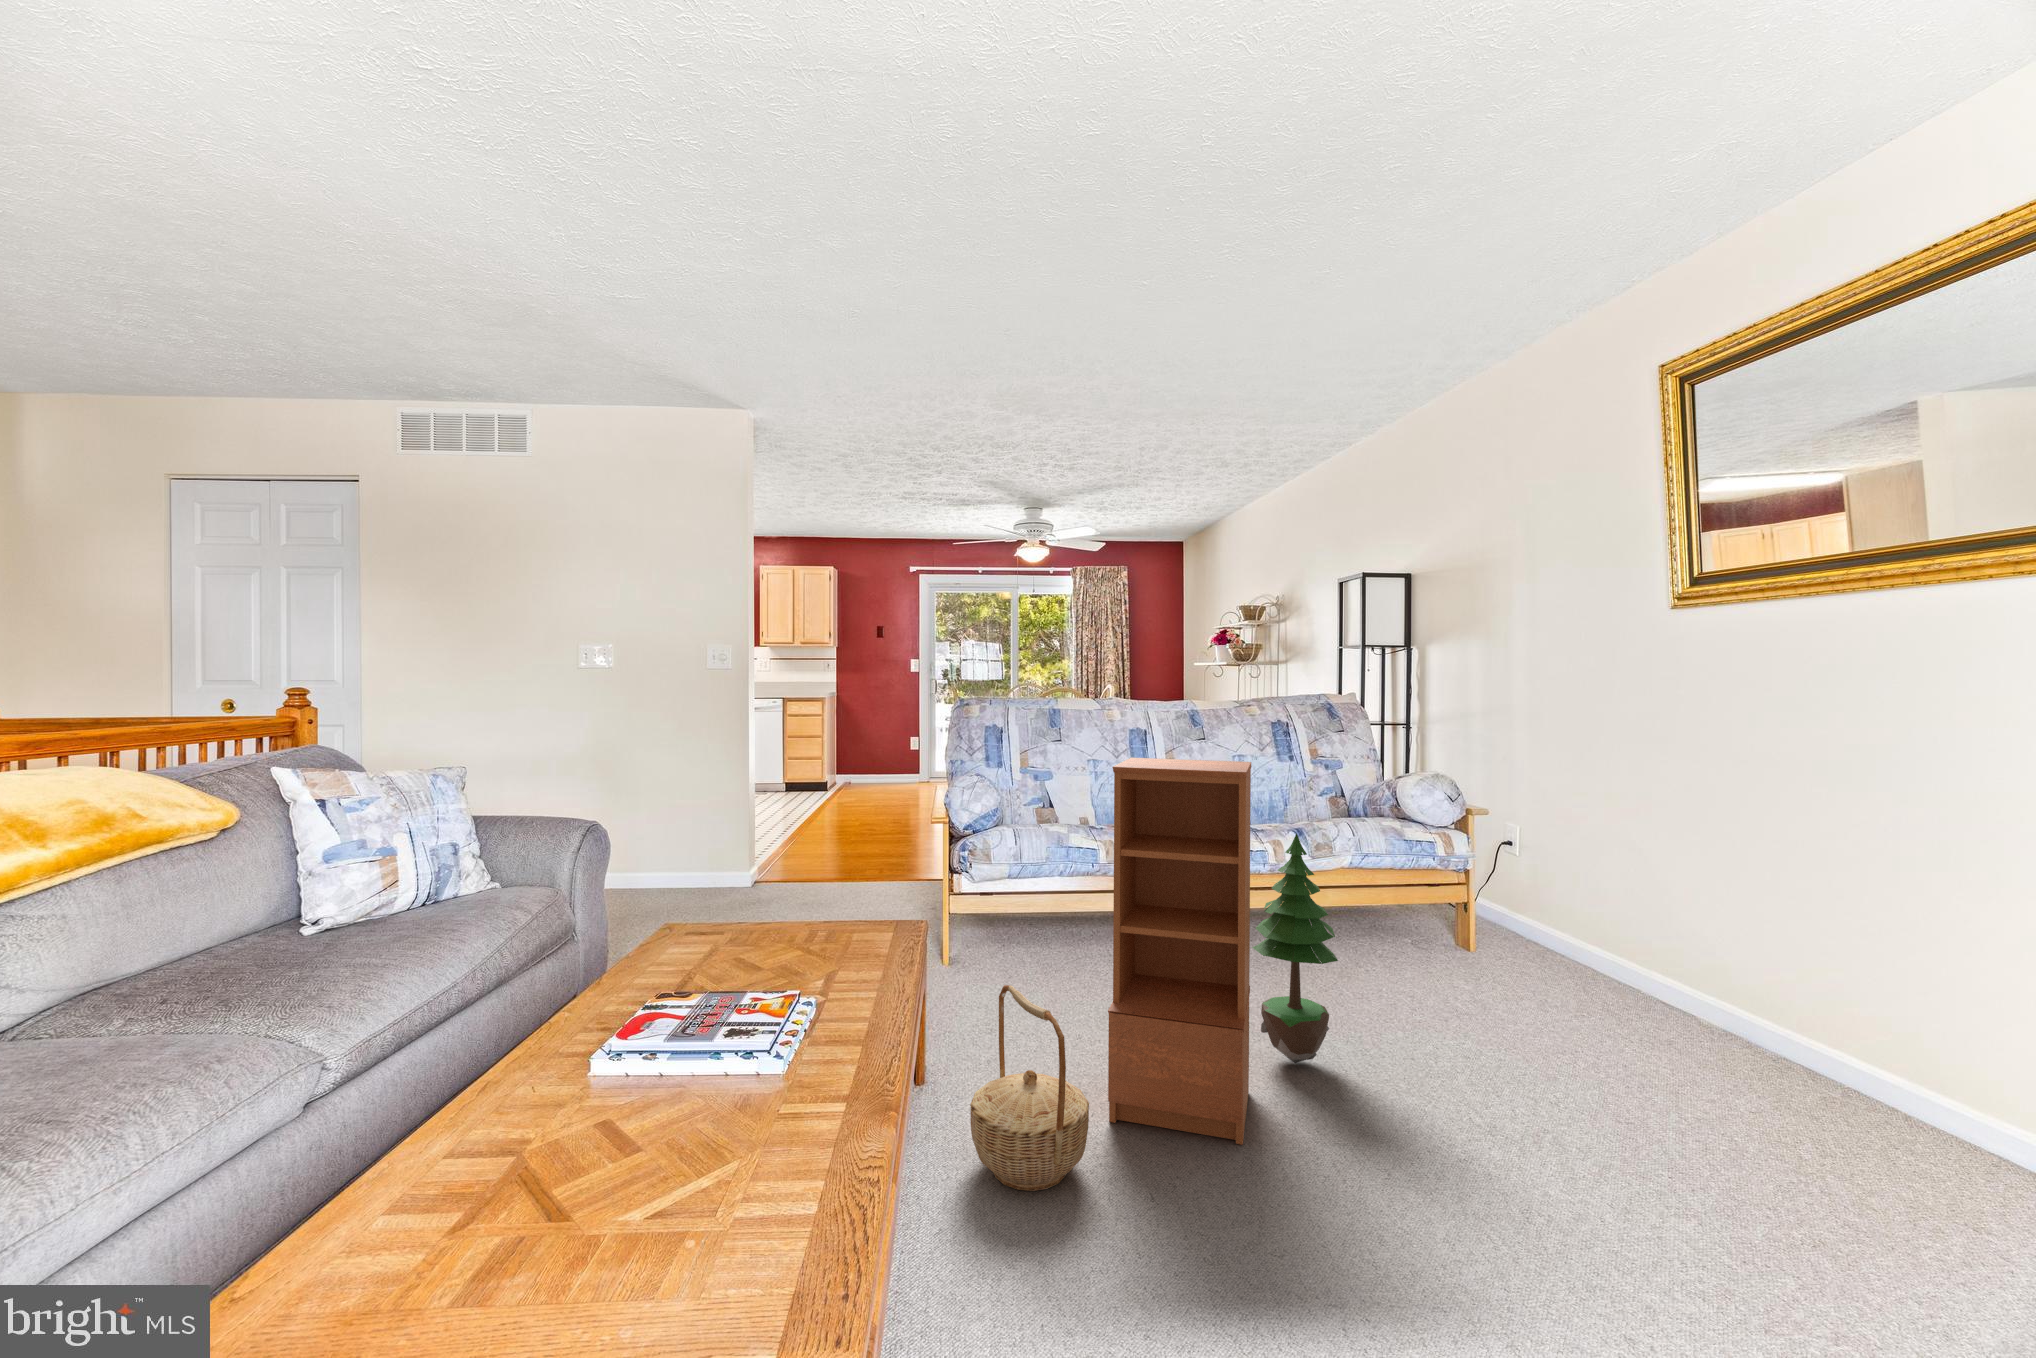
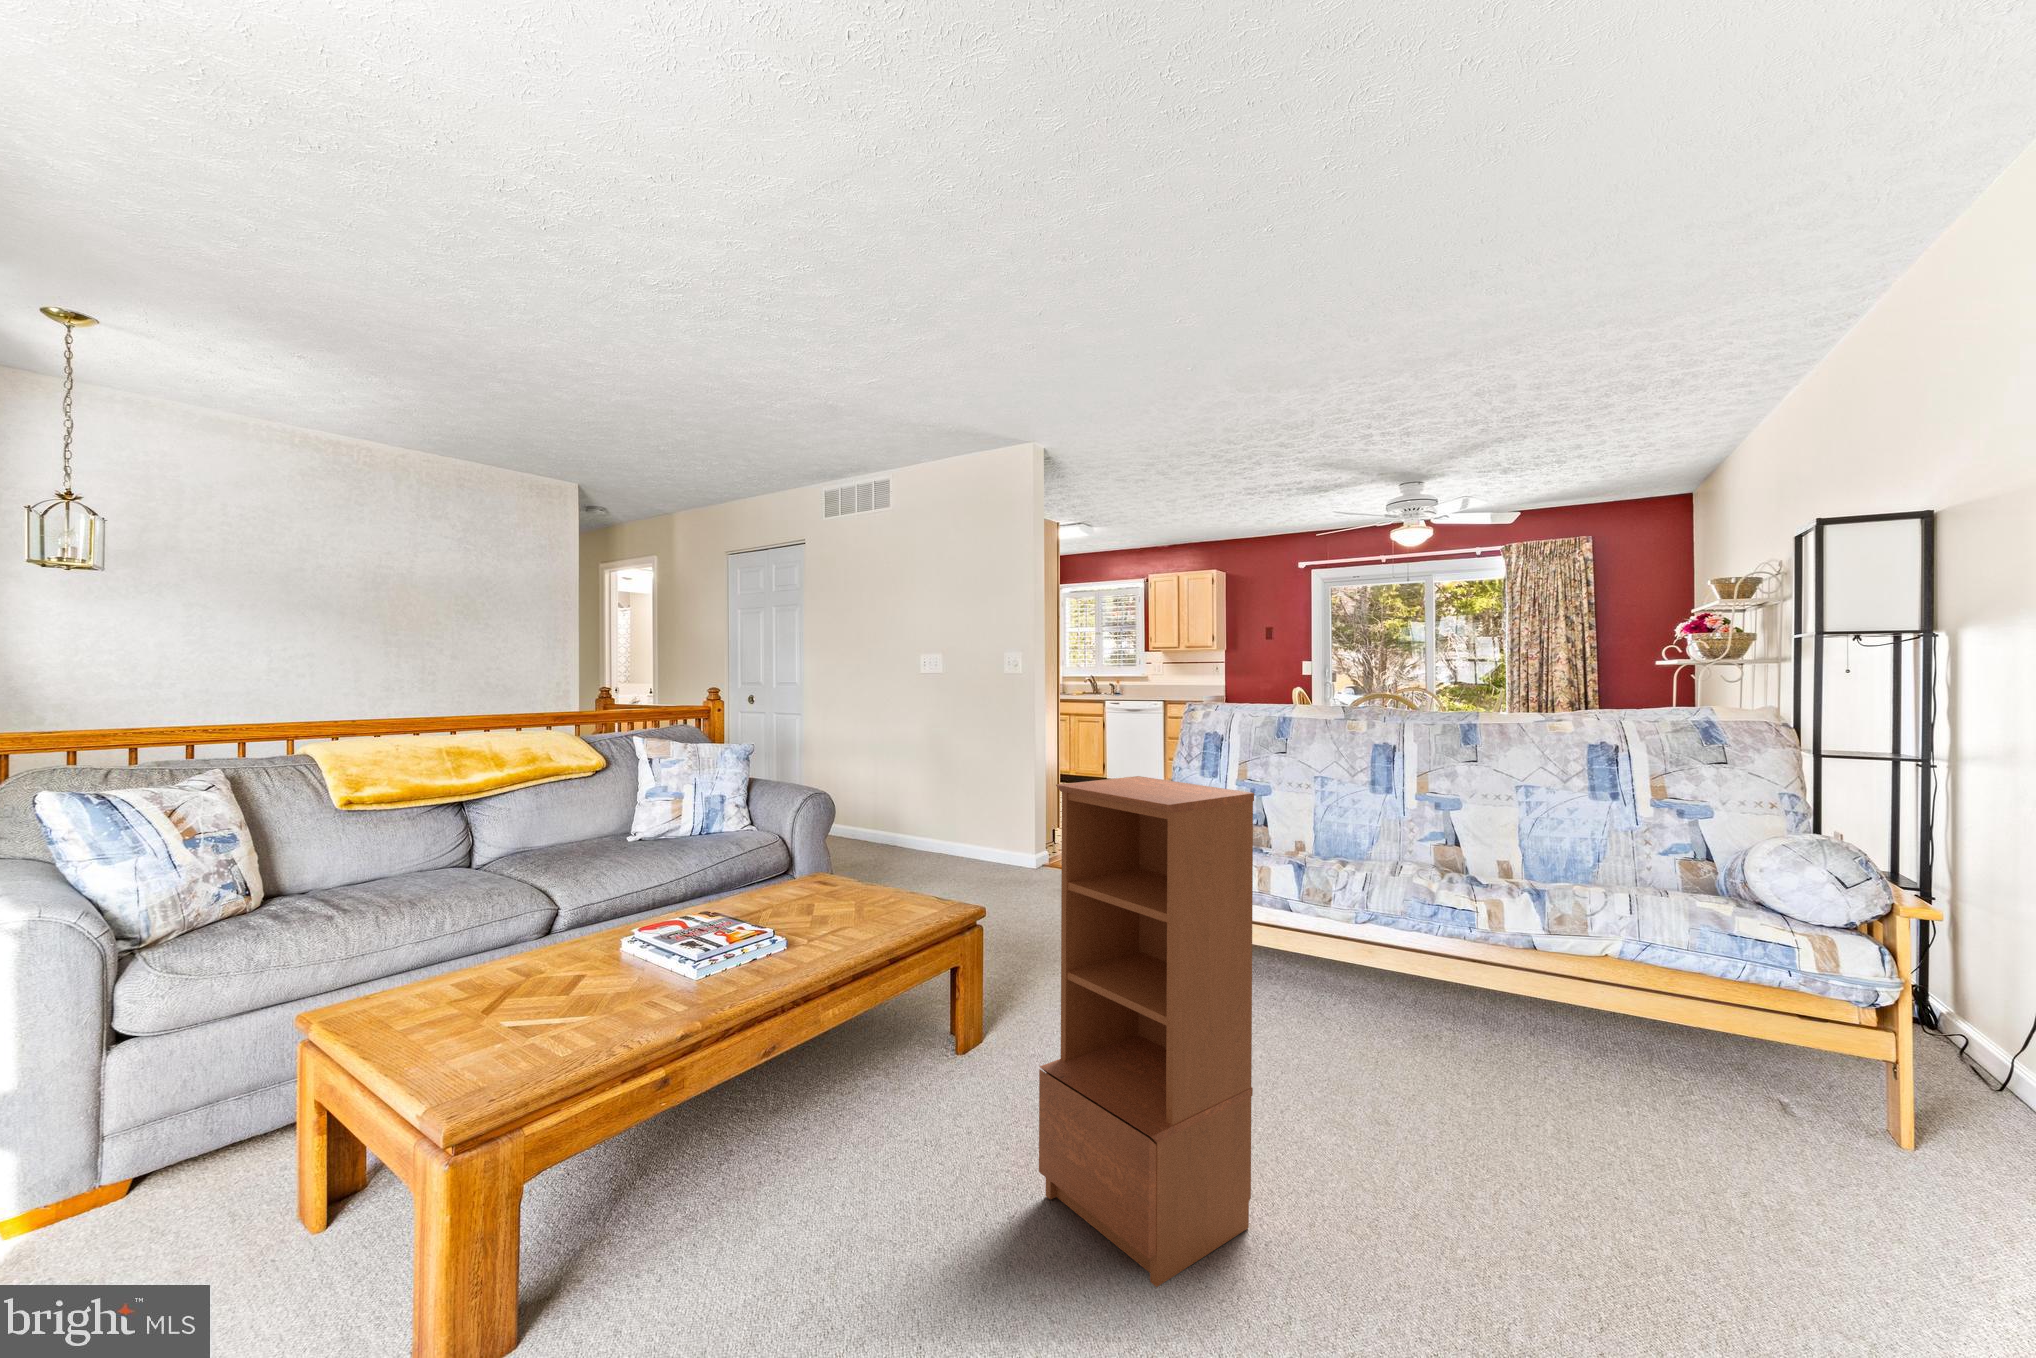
potted tree: present [1252,833,1338,1063] -> none [1302,897,1427,1219]
basket: present [970,985,1089,1191] -> none [846,1008,975,1238]

